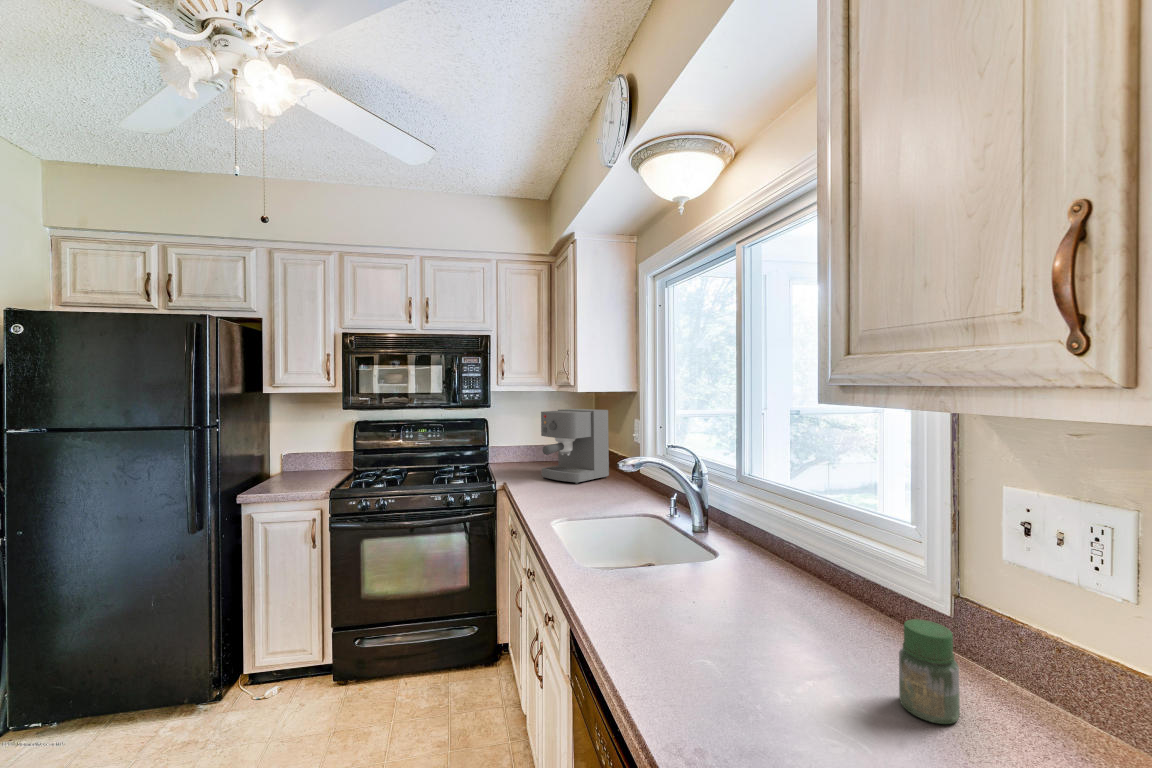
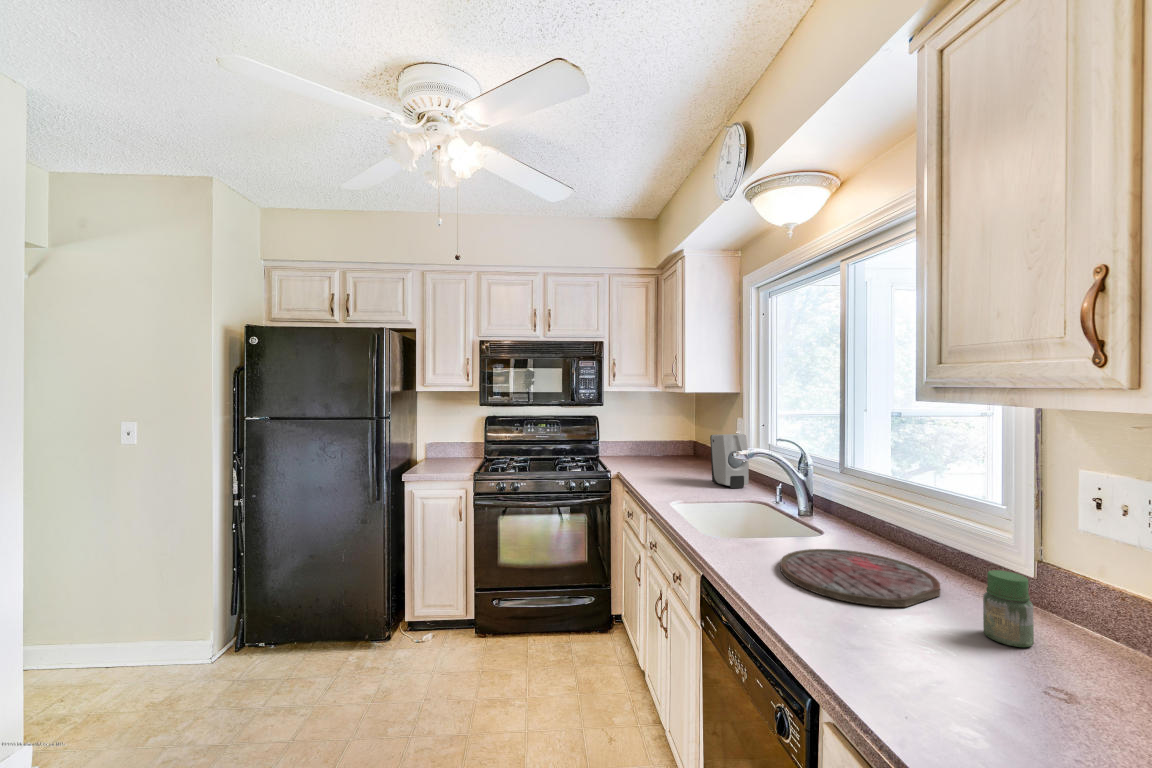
coffee maker: present [541,409,609,484] -> none [650,408,712,475]
soap dispenser: none [604,437,644,498] -> present [710,434,749,488]
cutting board: none [662,579,845,667] -> present [780,549,940,607]

